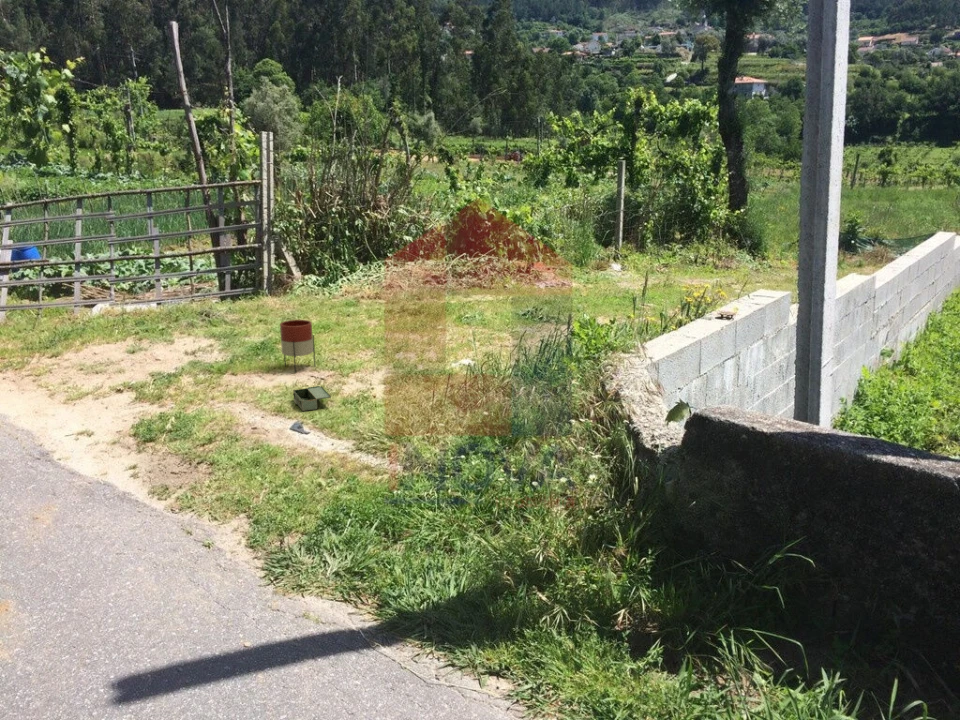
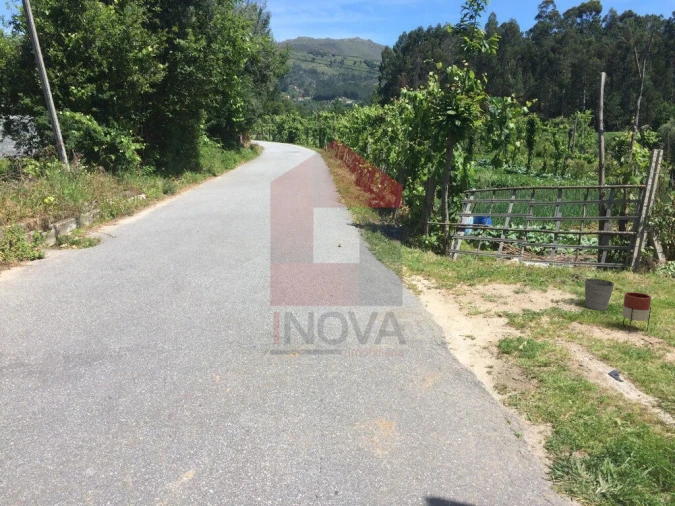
bucket: none [222,312,261,355] -> present [585,278,614,310]
toolbox: present [293,386,331,411] -> none [619,345,650,364]

